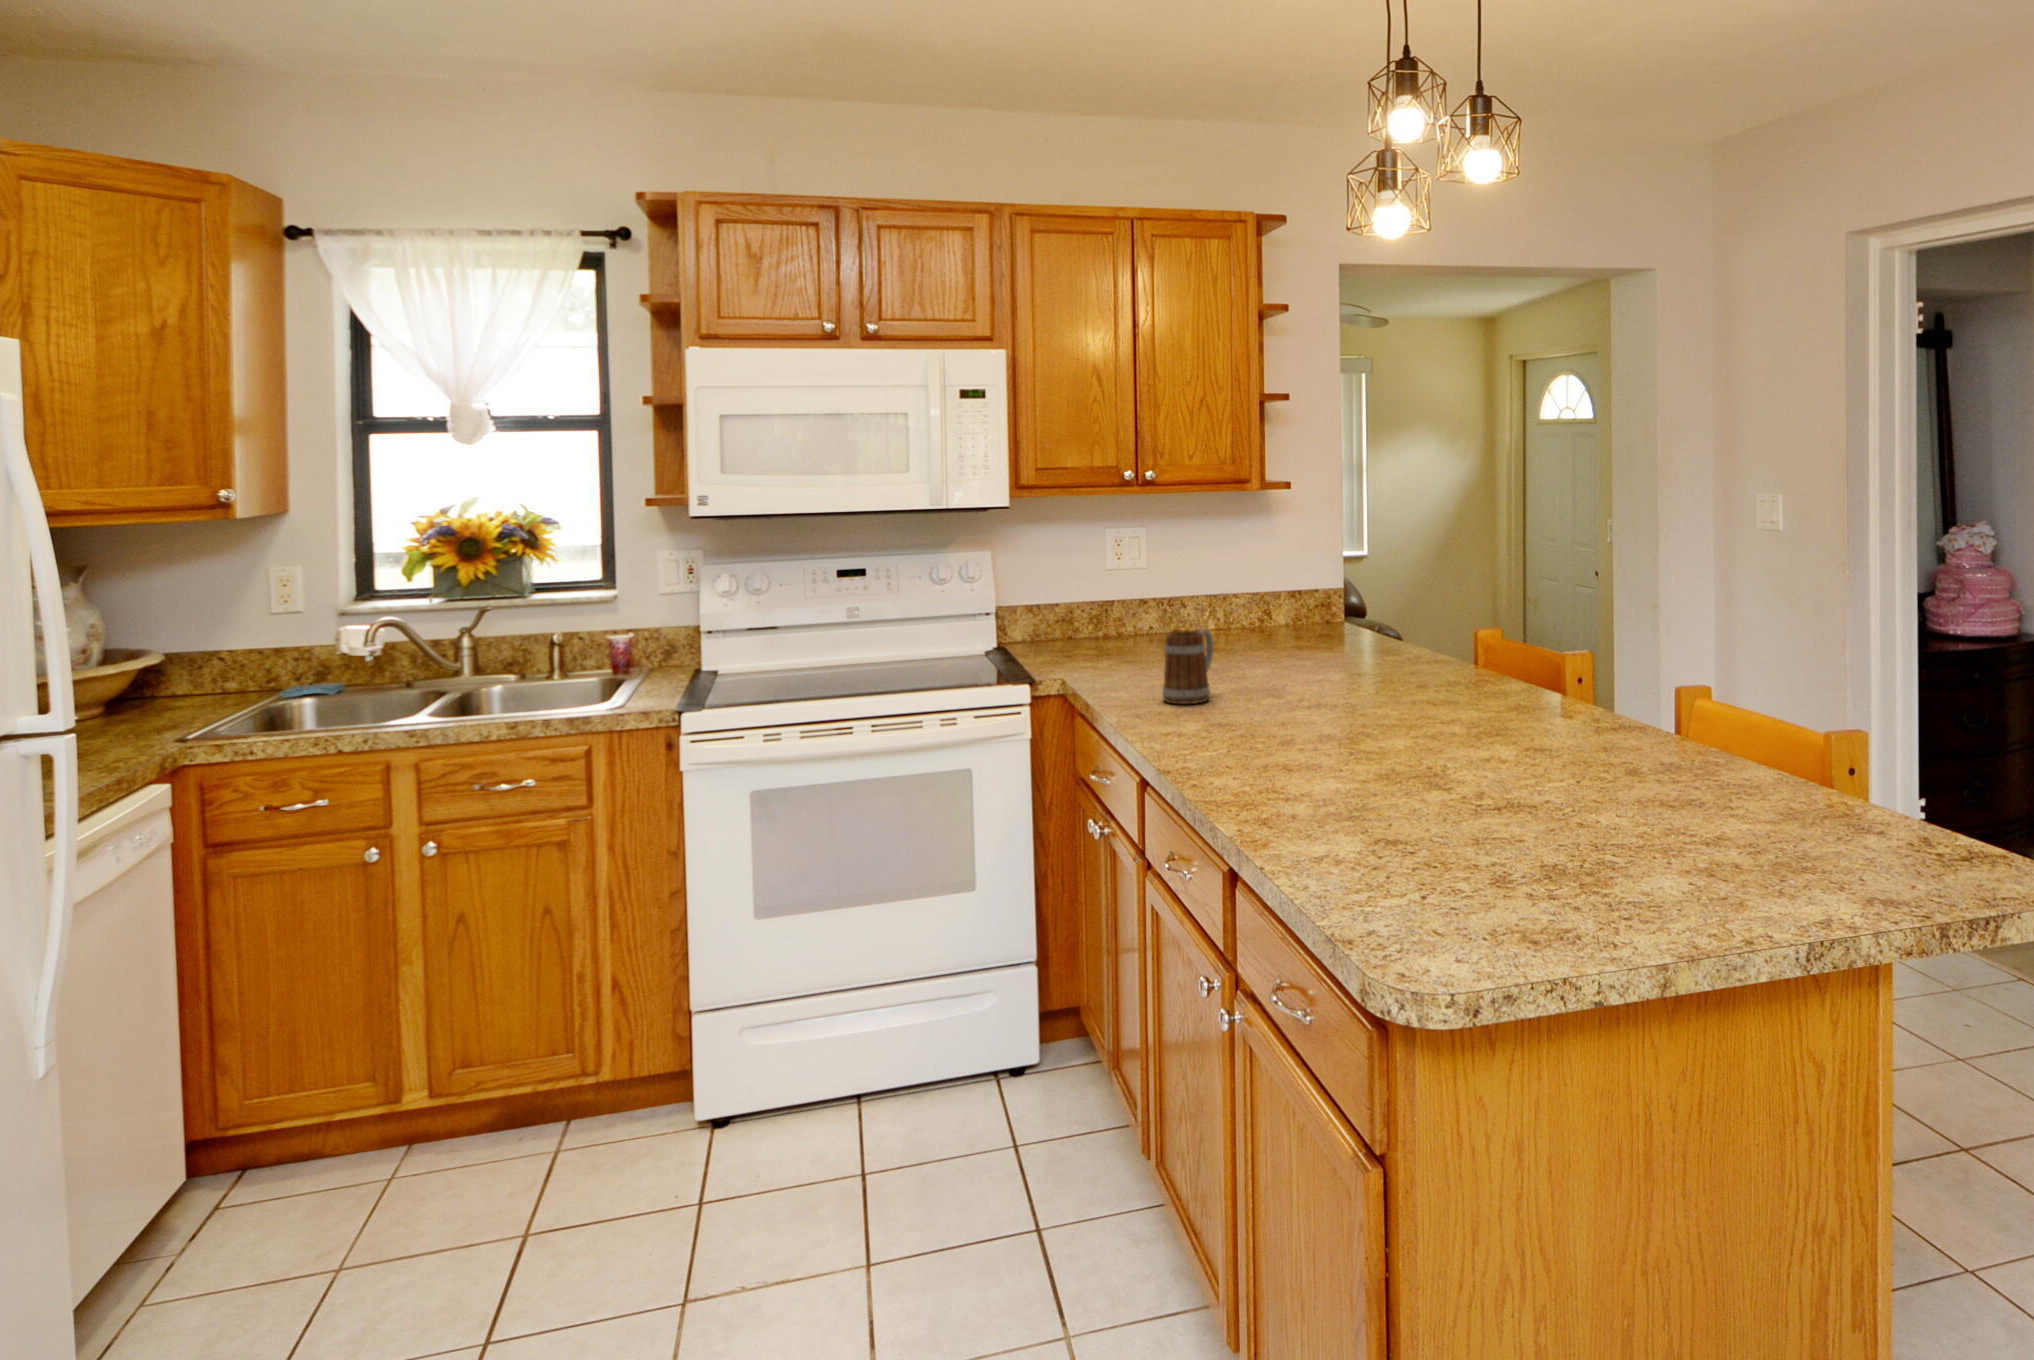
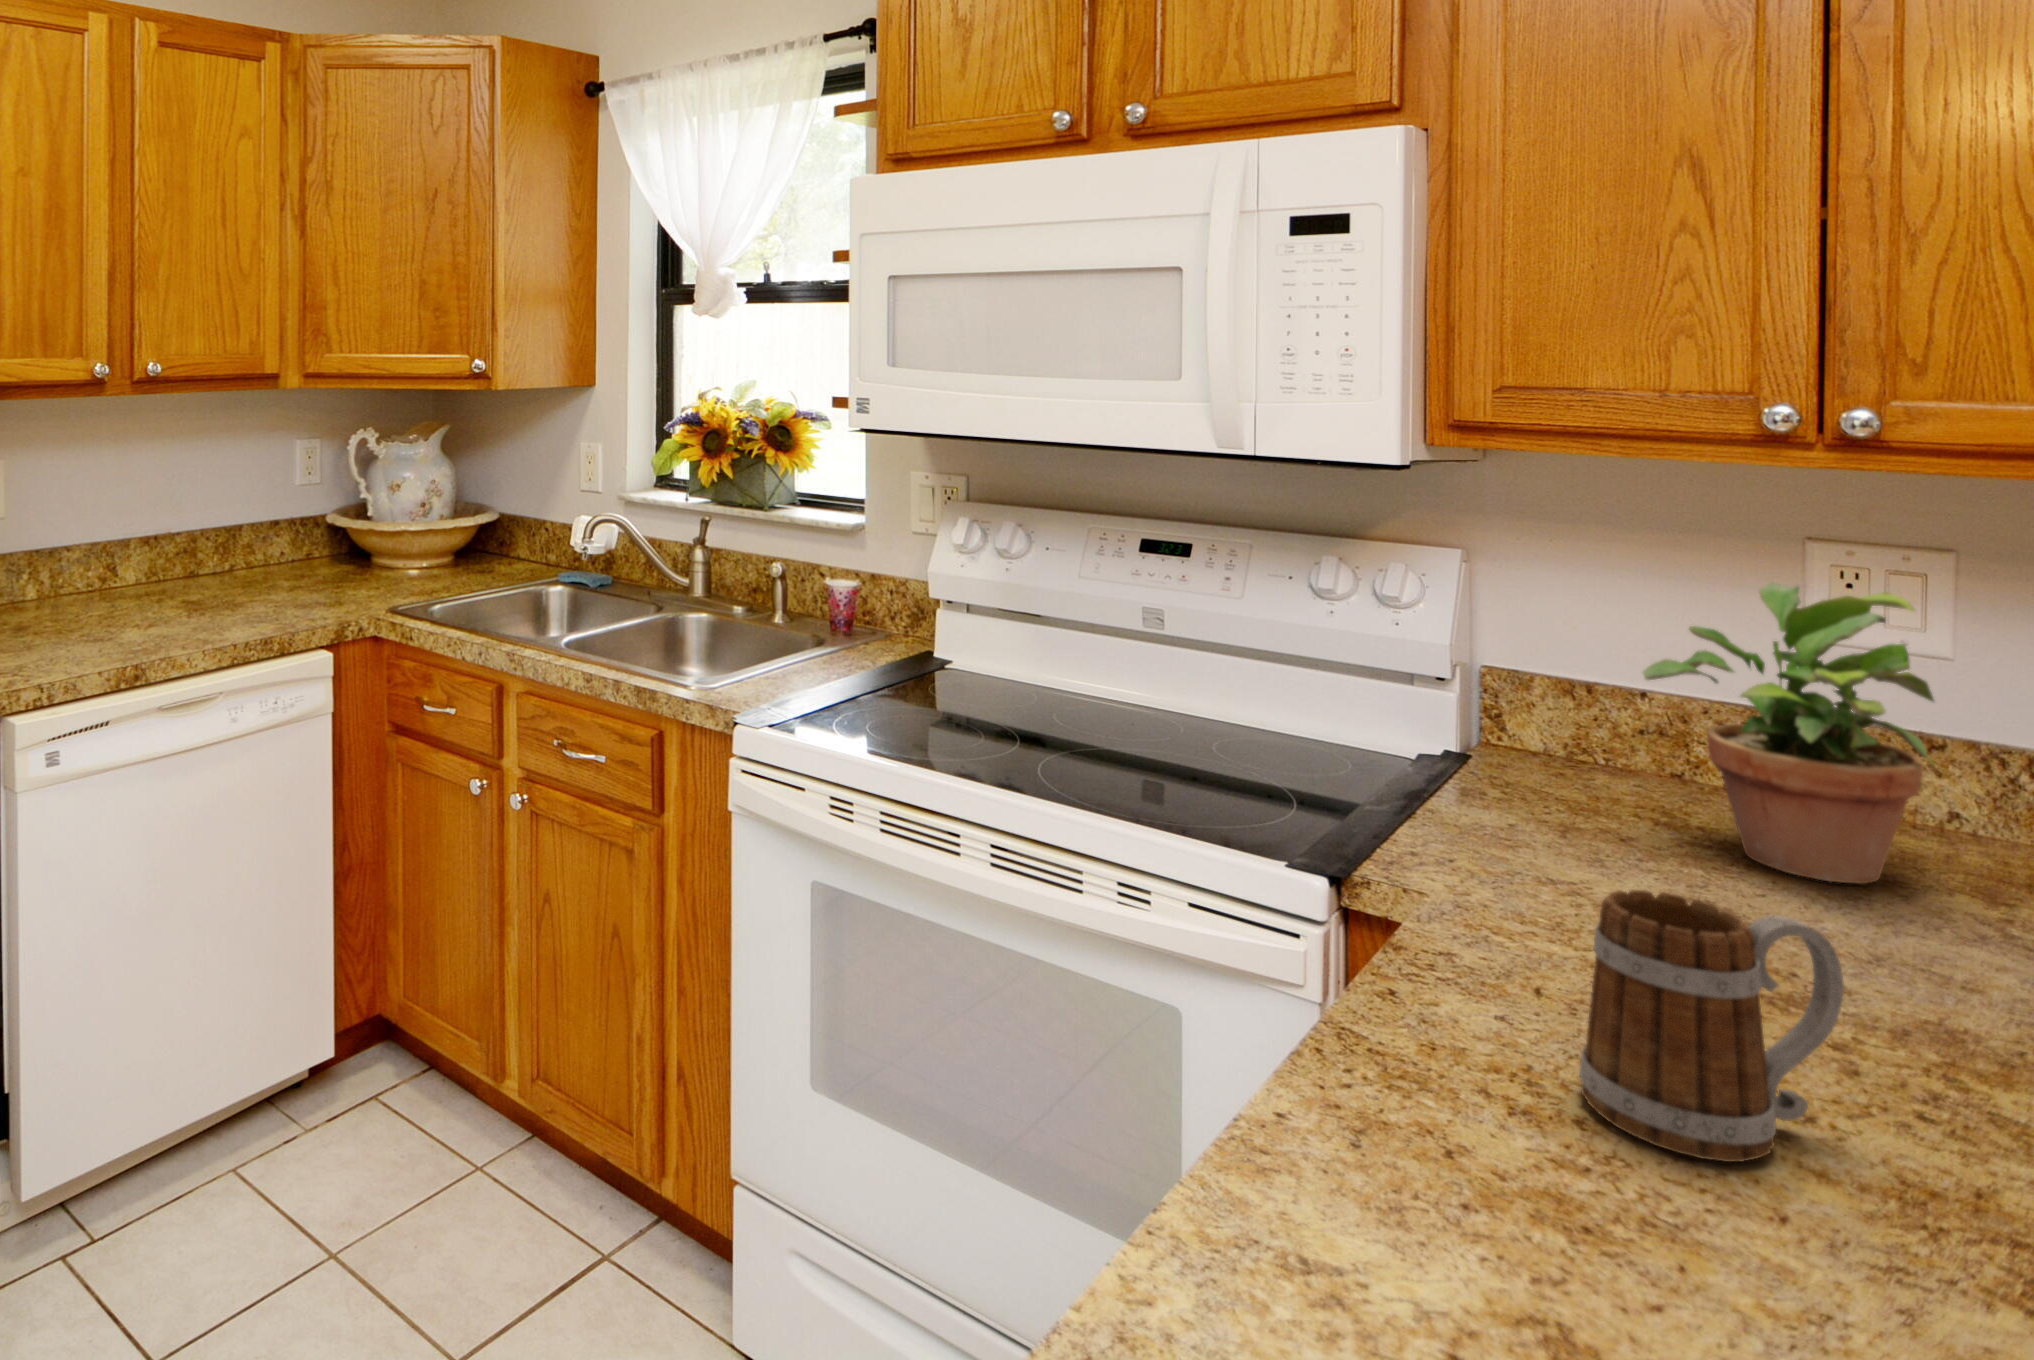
potted plant: none [1084,543,1162,653] -> present [1643,583,1935,884]

